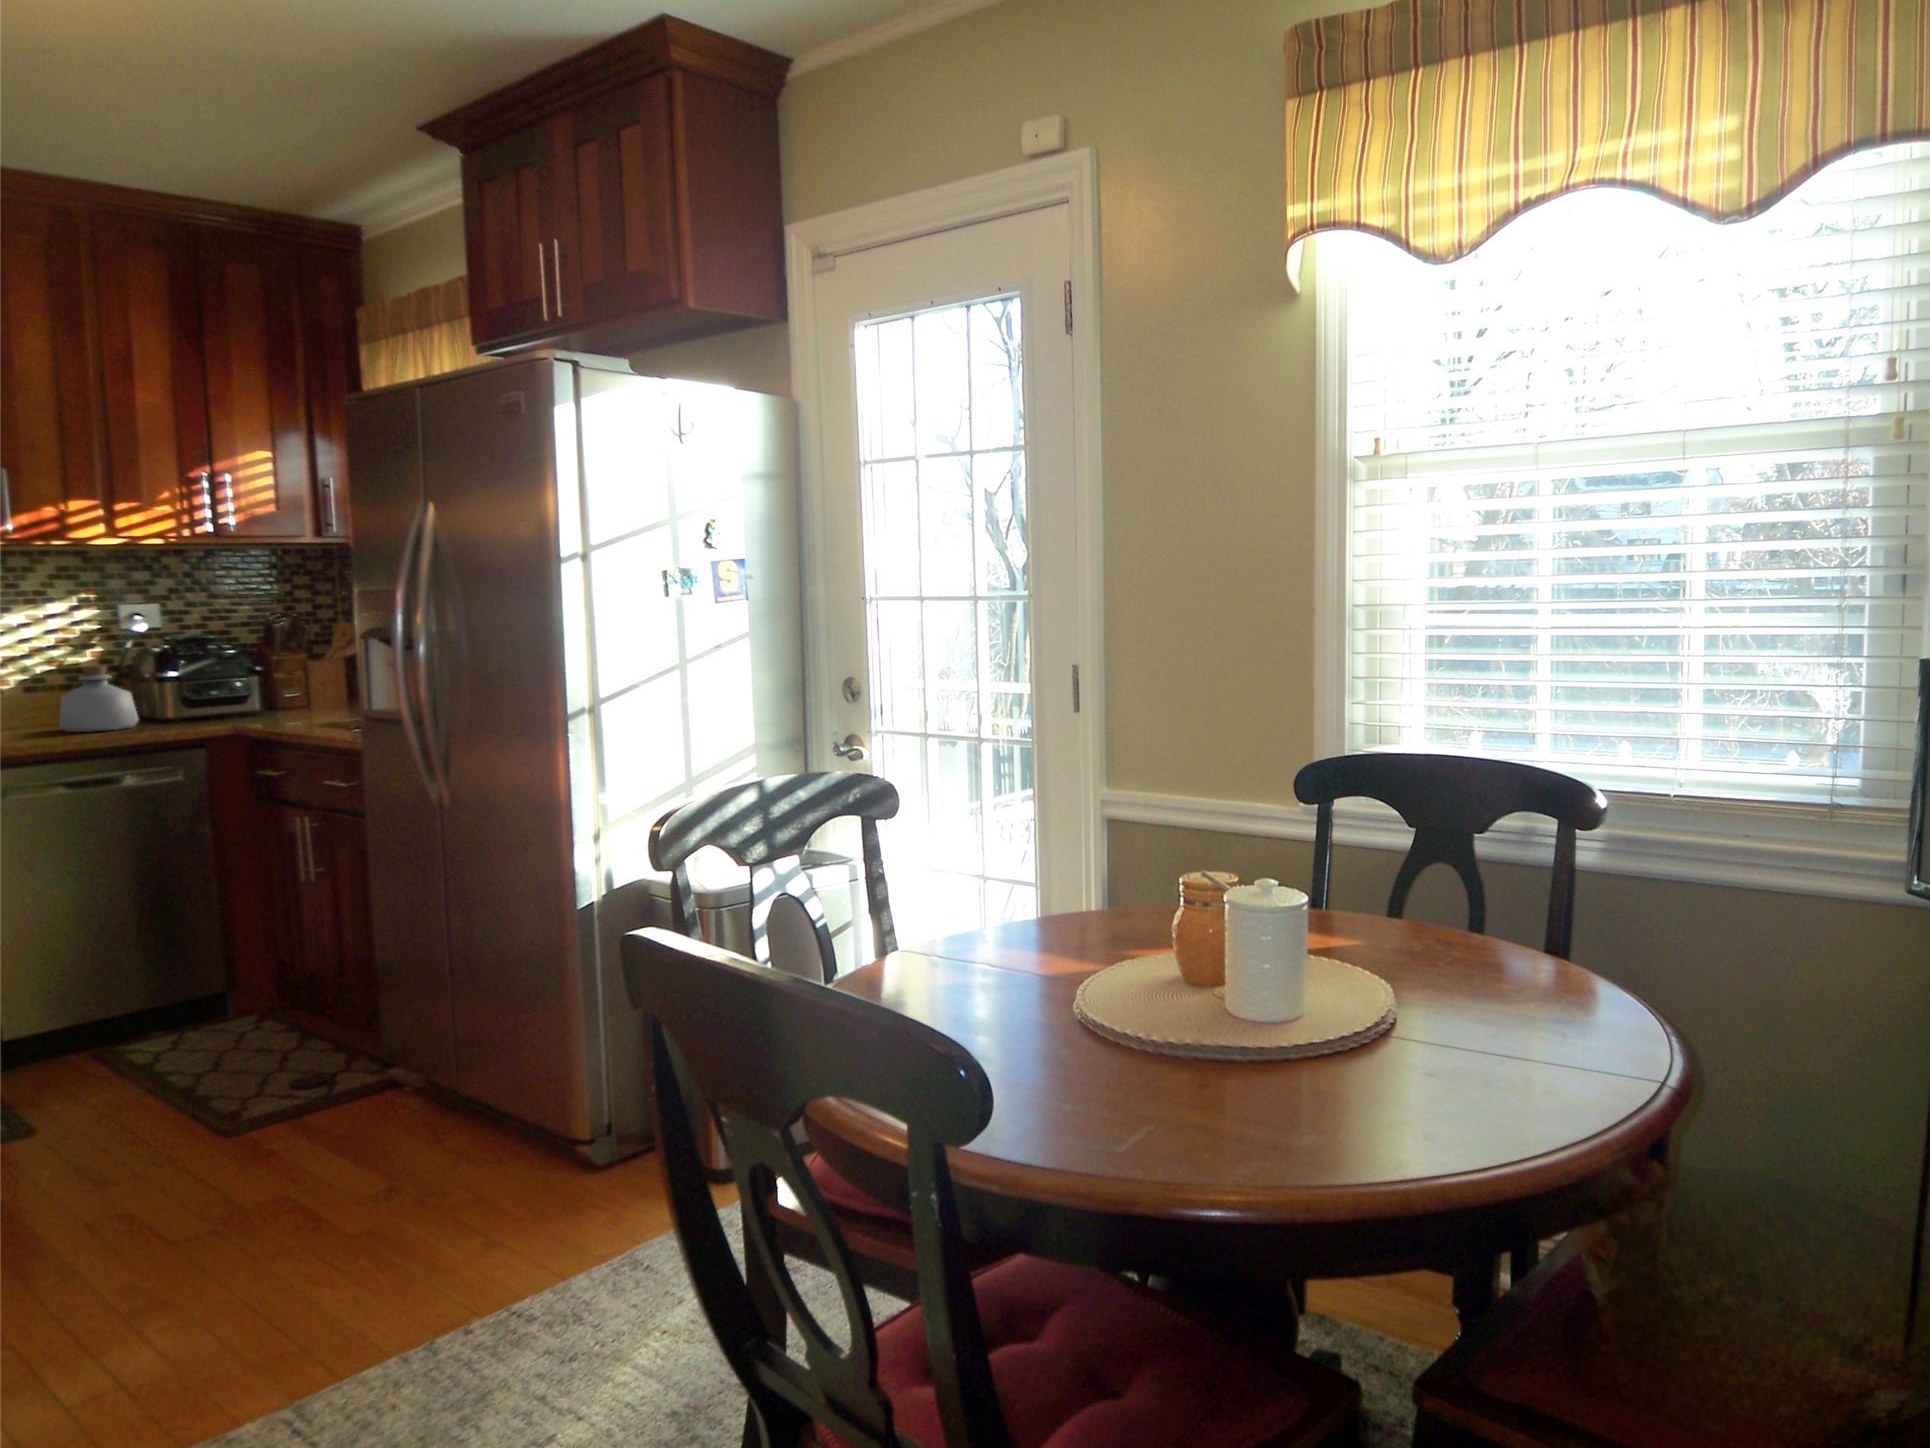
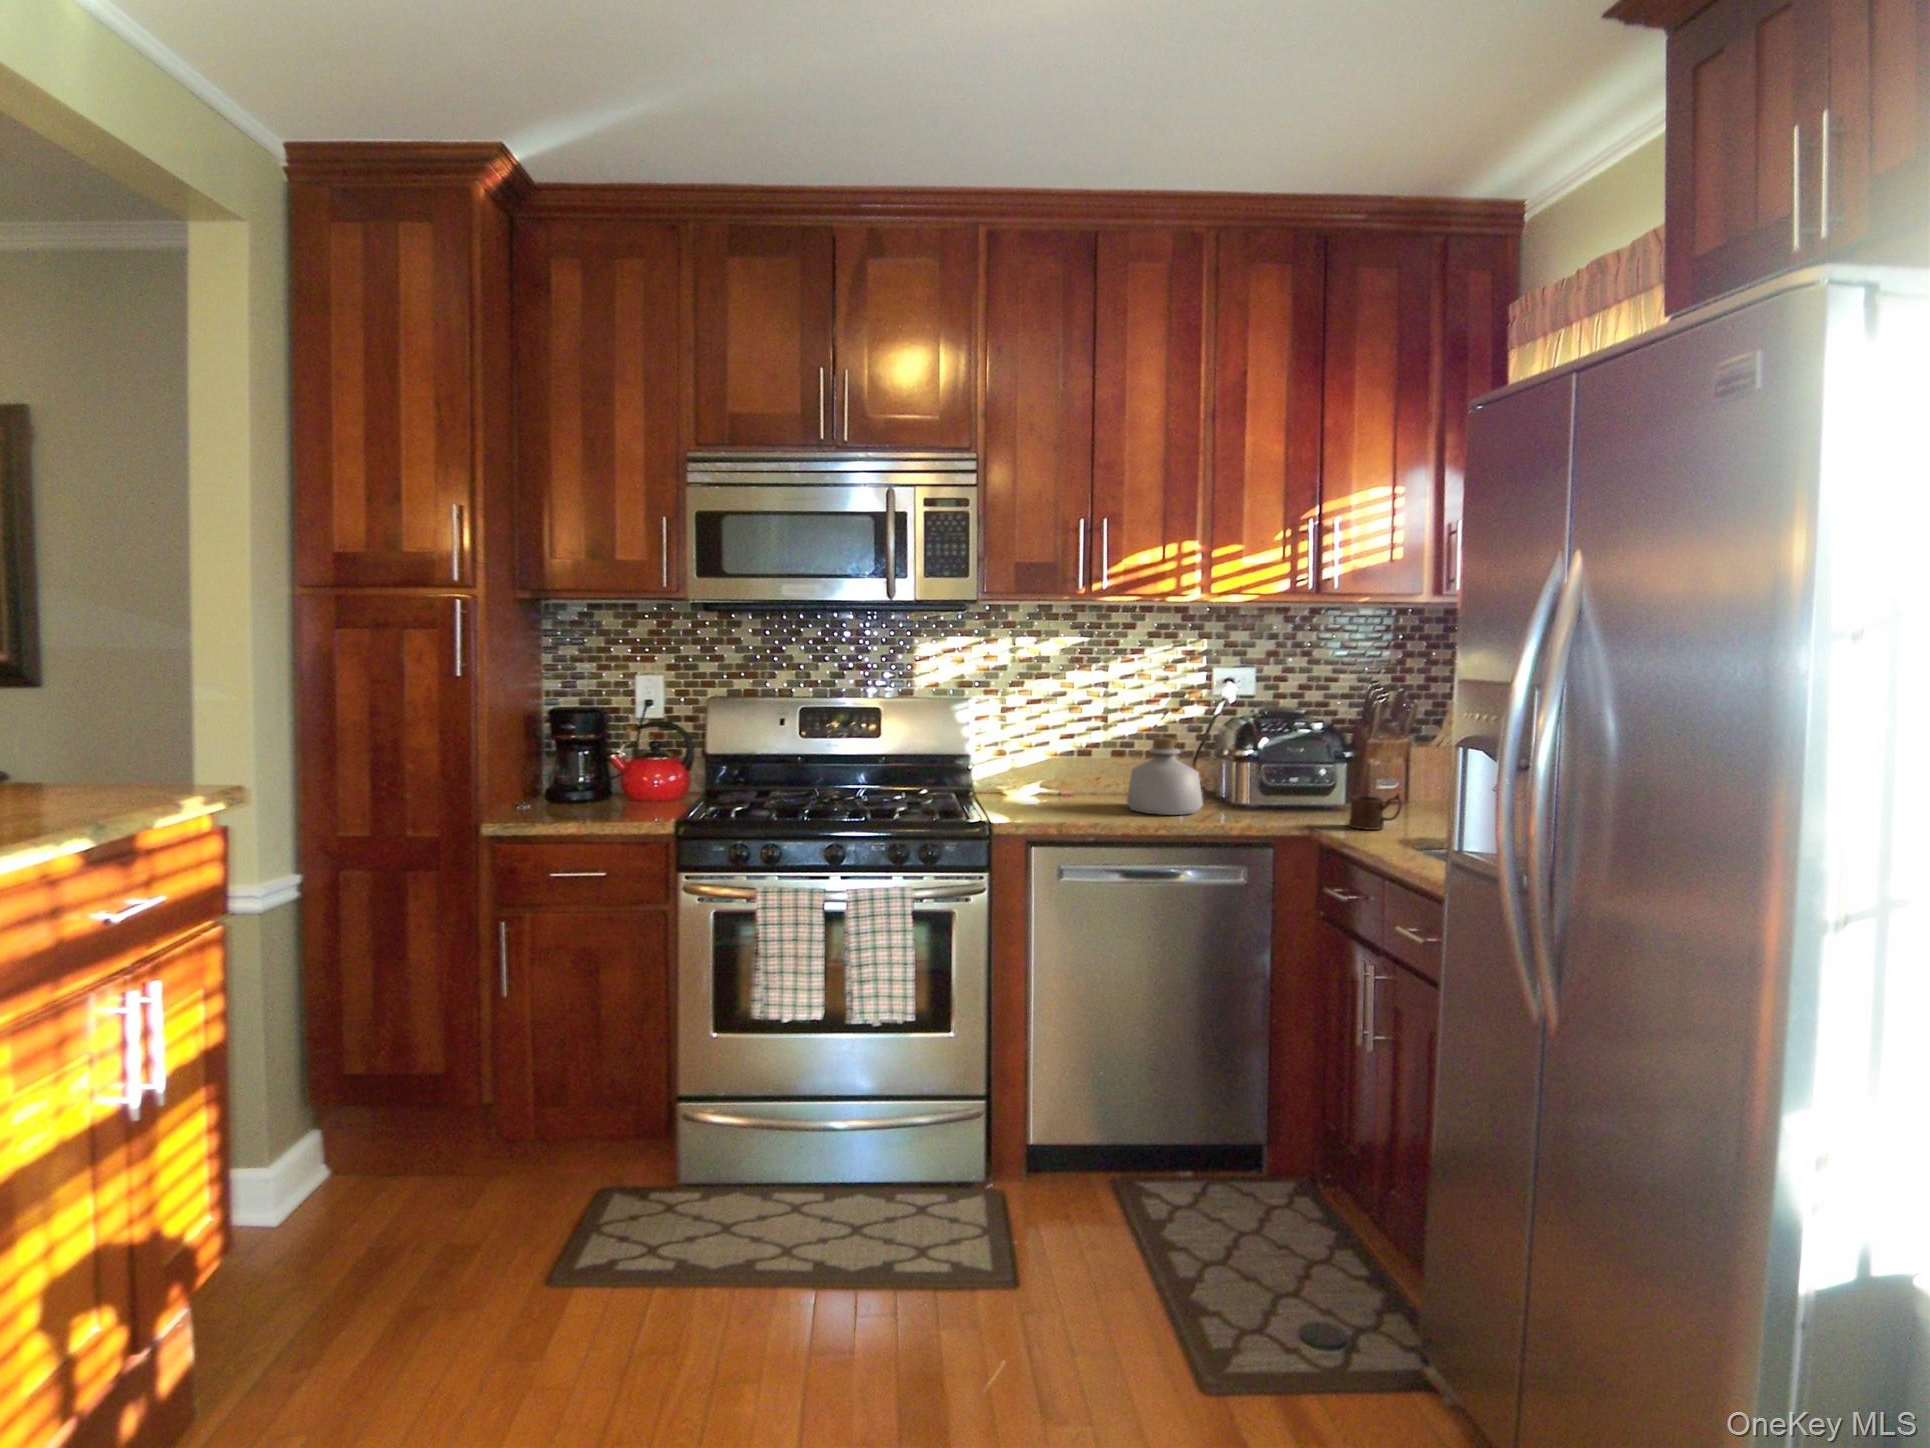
mug: none [272,689,314,719] -> present [1349,794,1402,830]

